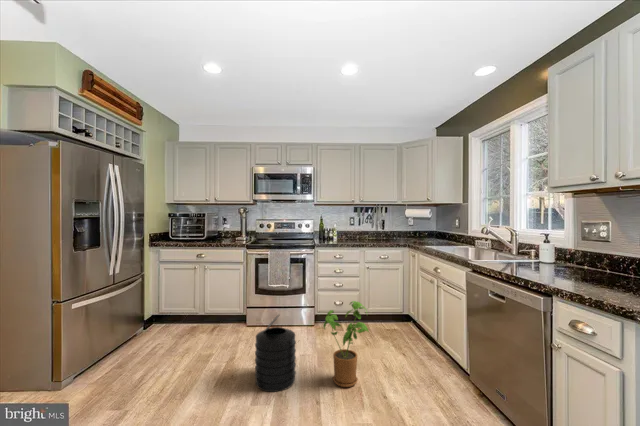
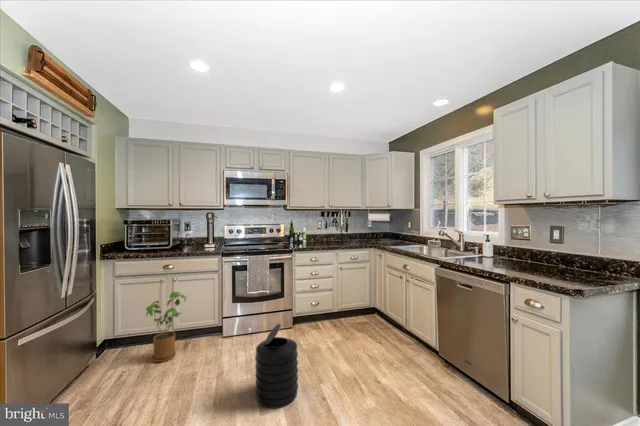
house plant: present [323,301,369,387] -> present [146,292,186,362]

